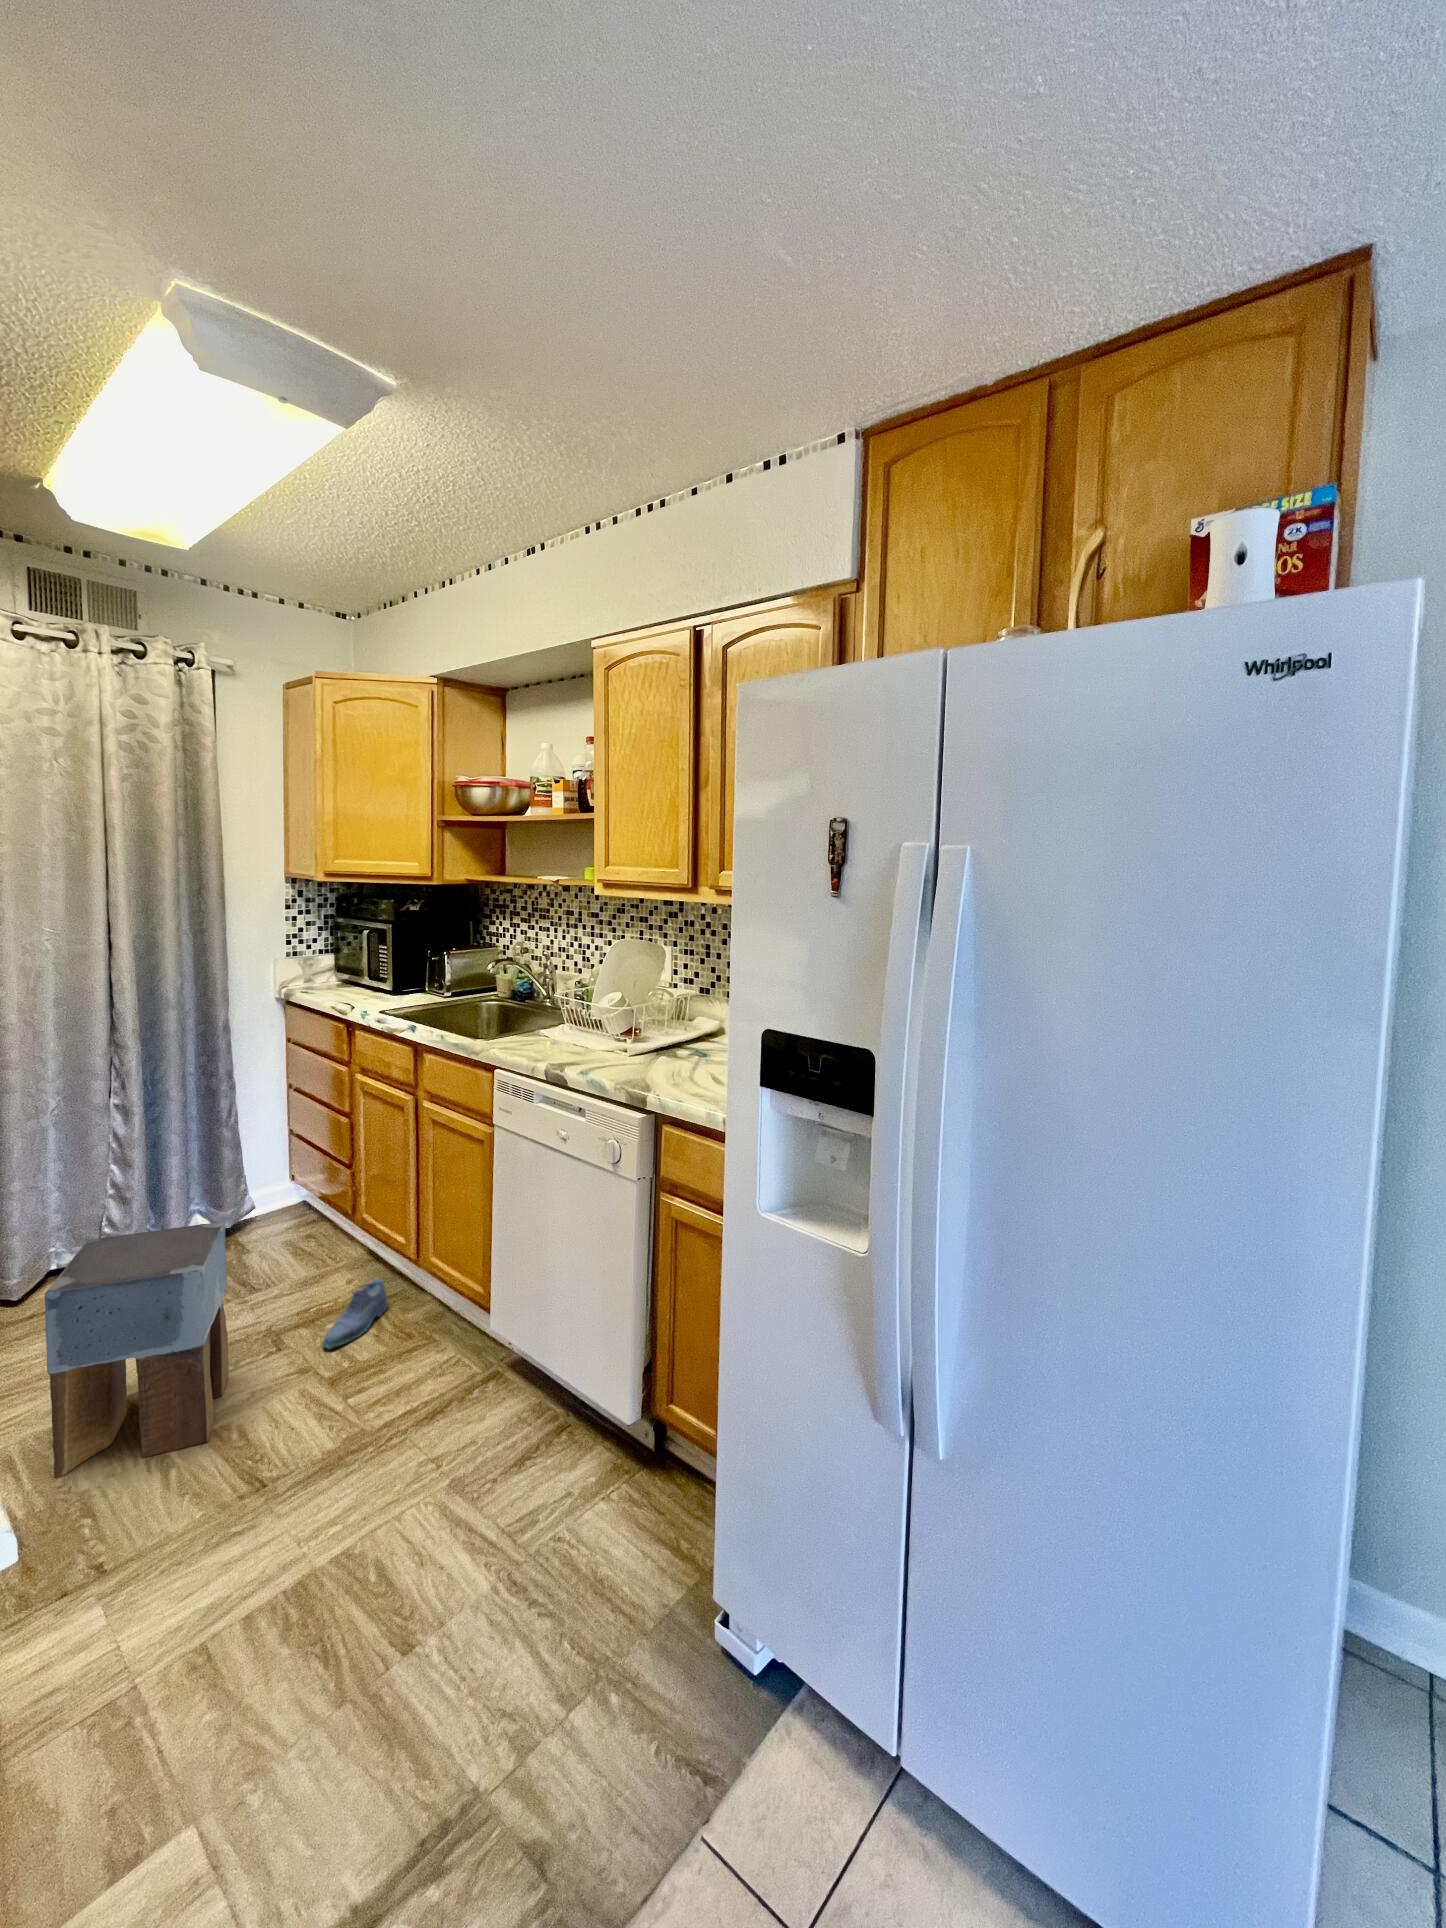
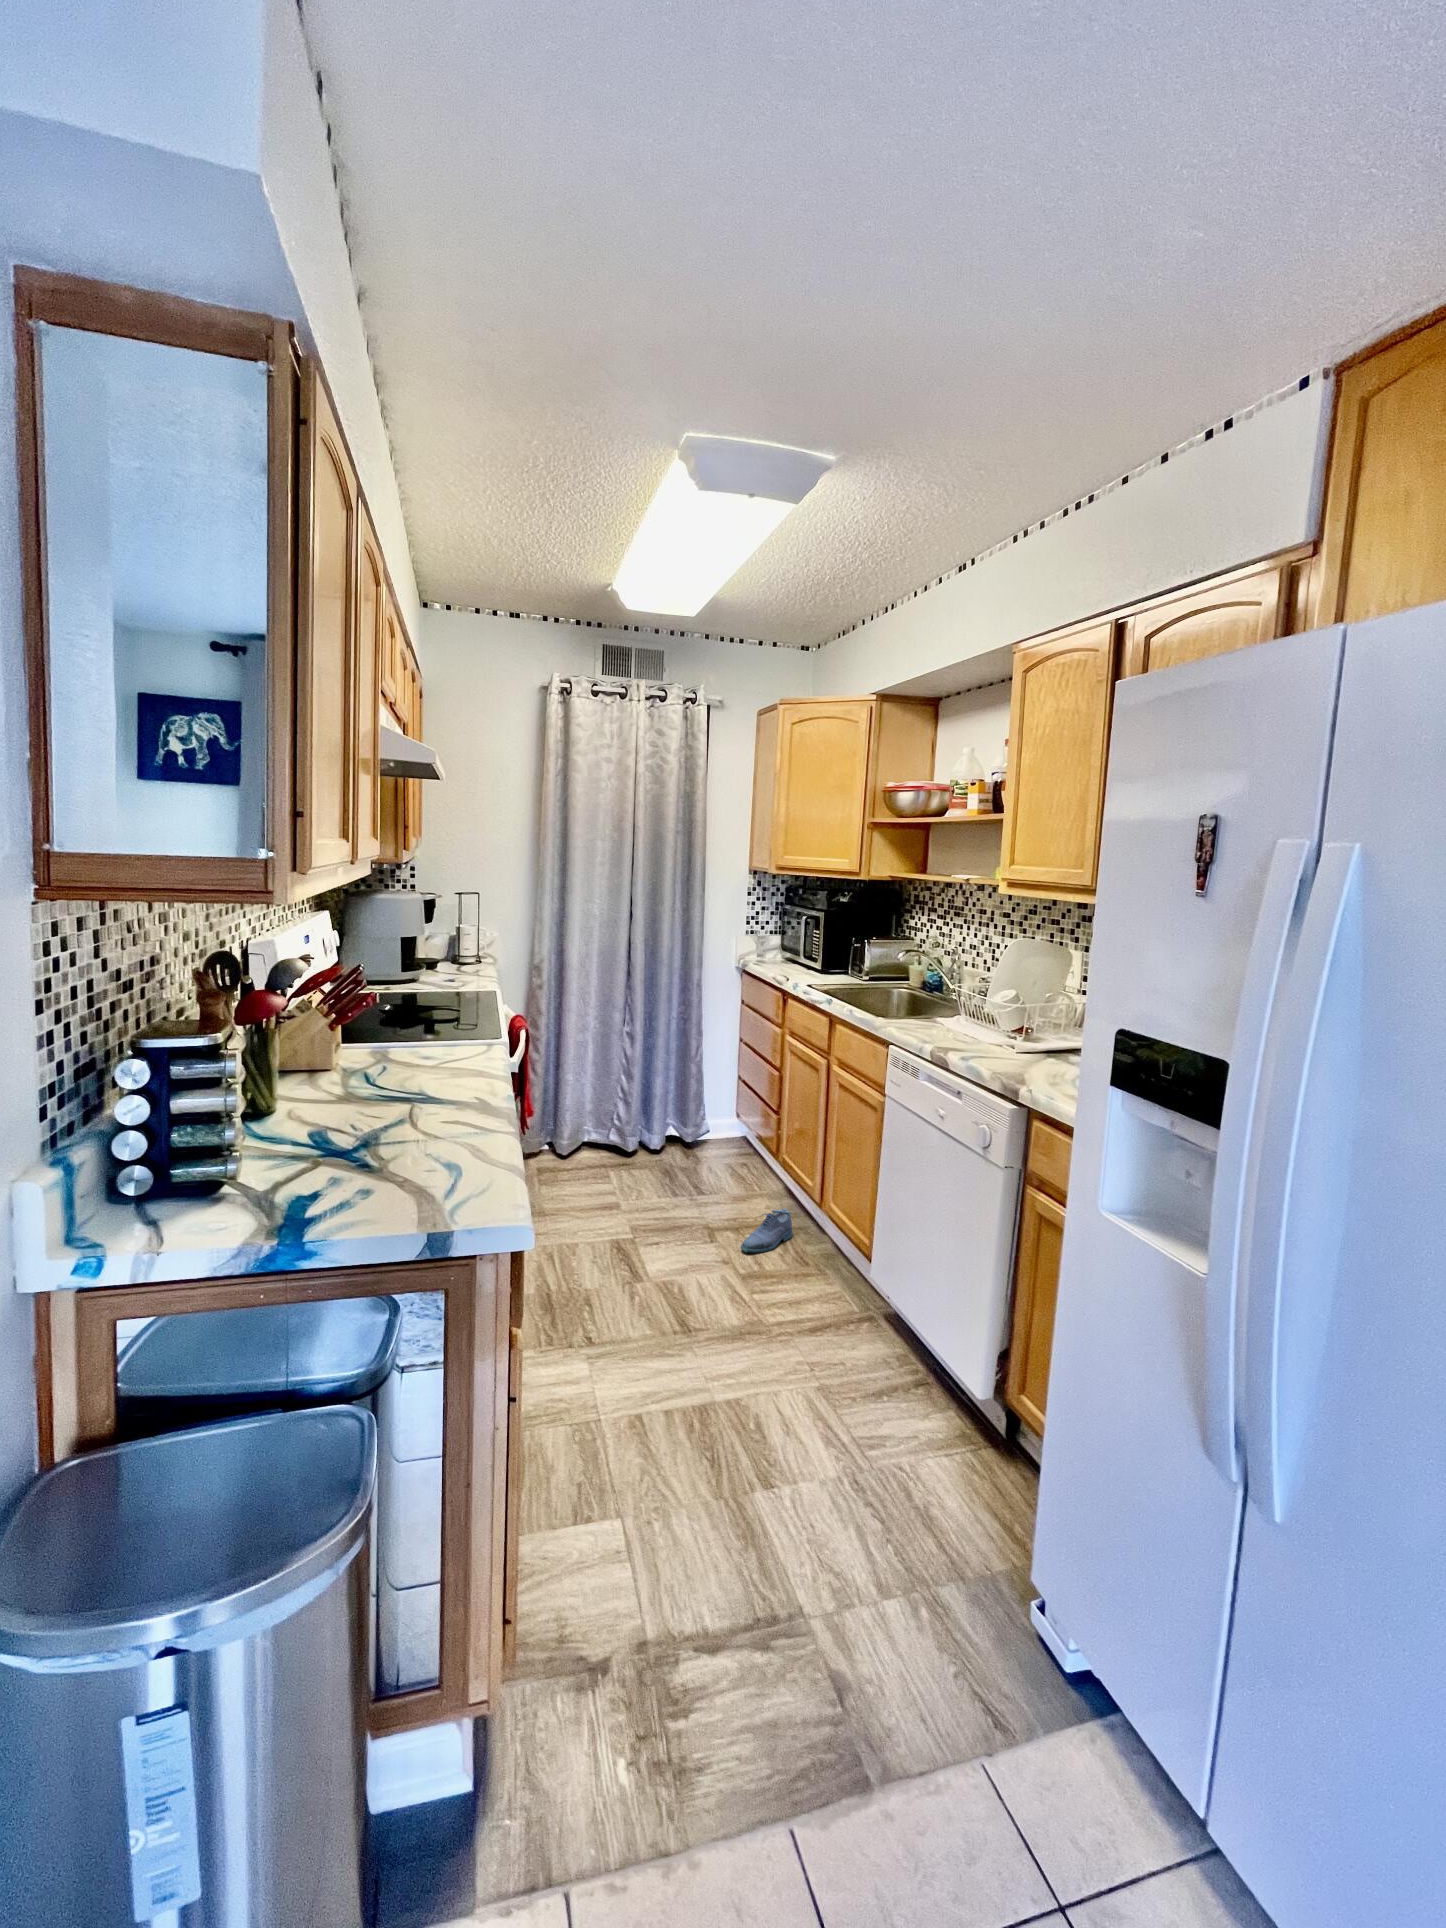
stool: present [45,1222,229,1478] -> none [576,1119,684,1285]

